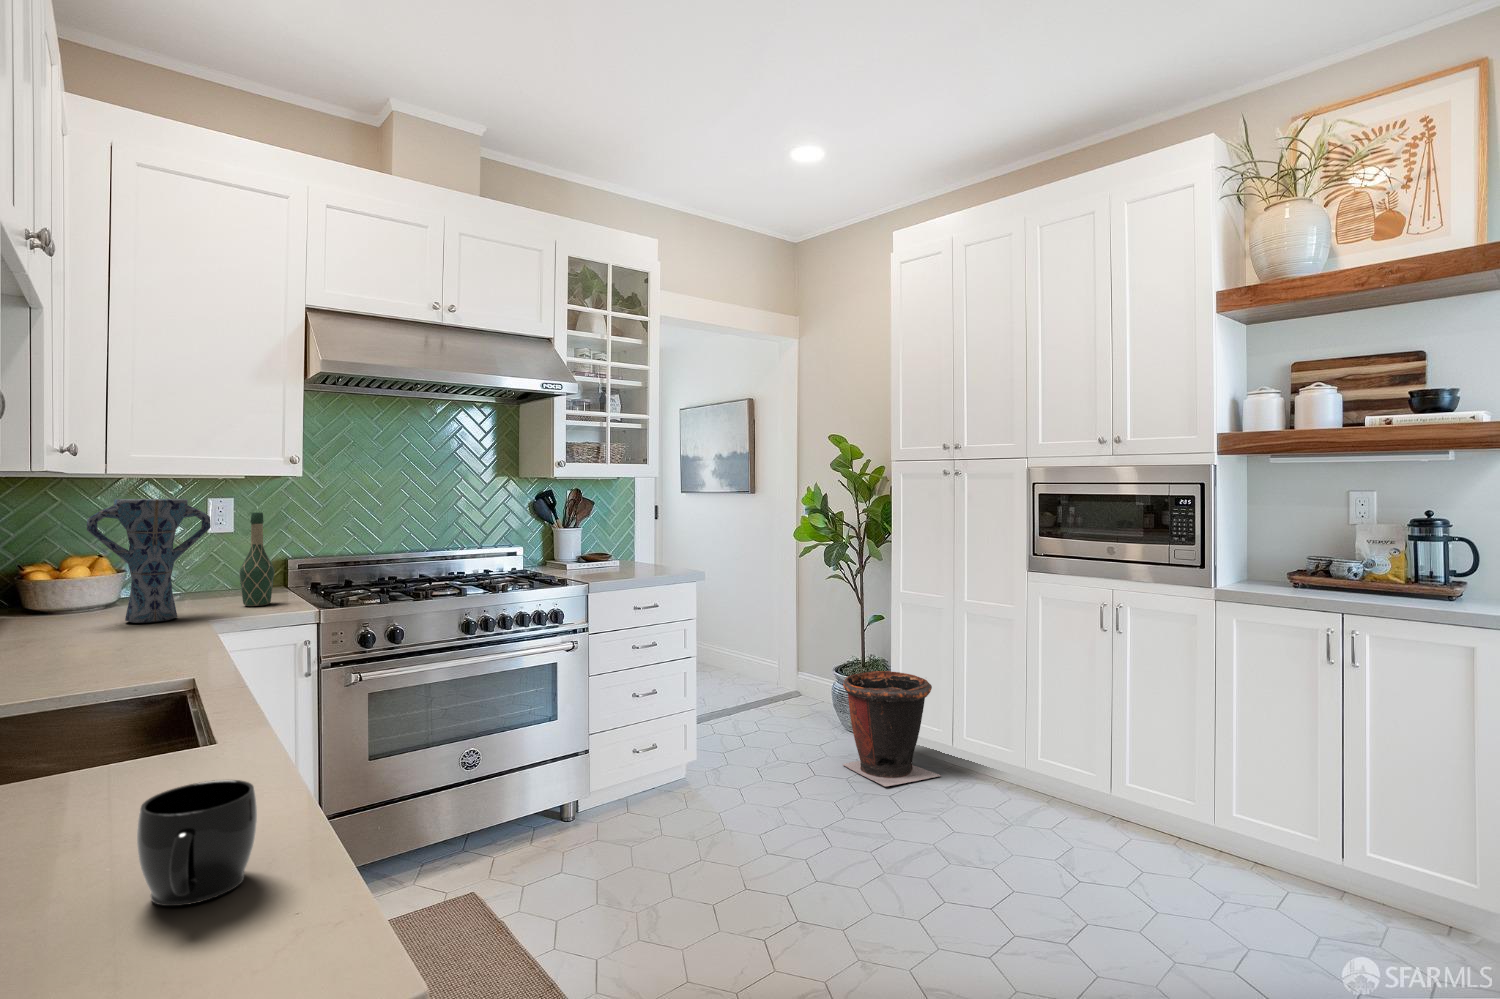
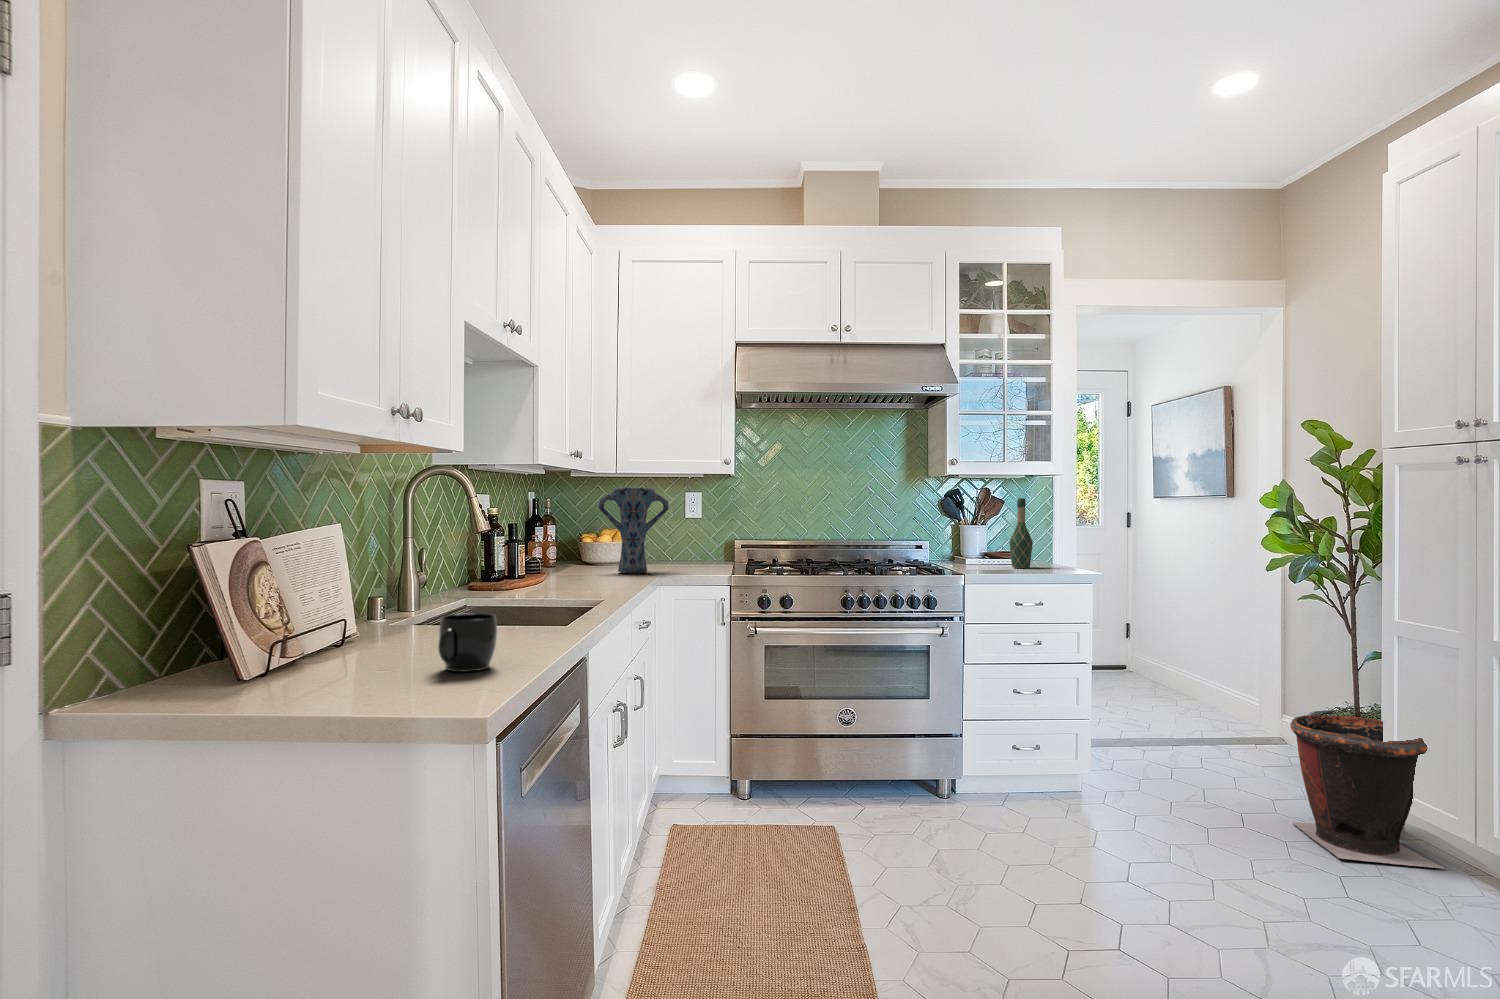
wine bottle: present [239,512,274,606] -> present [1010,498,1033,568]

